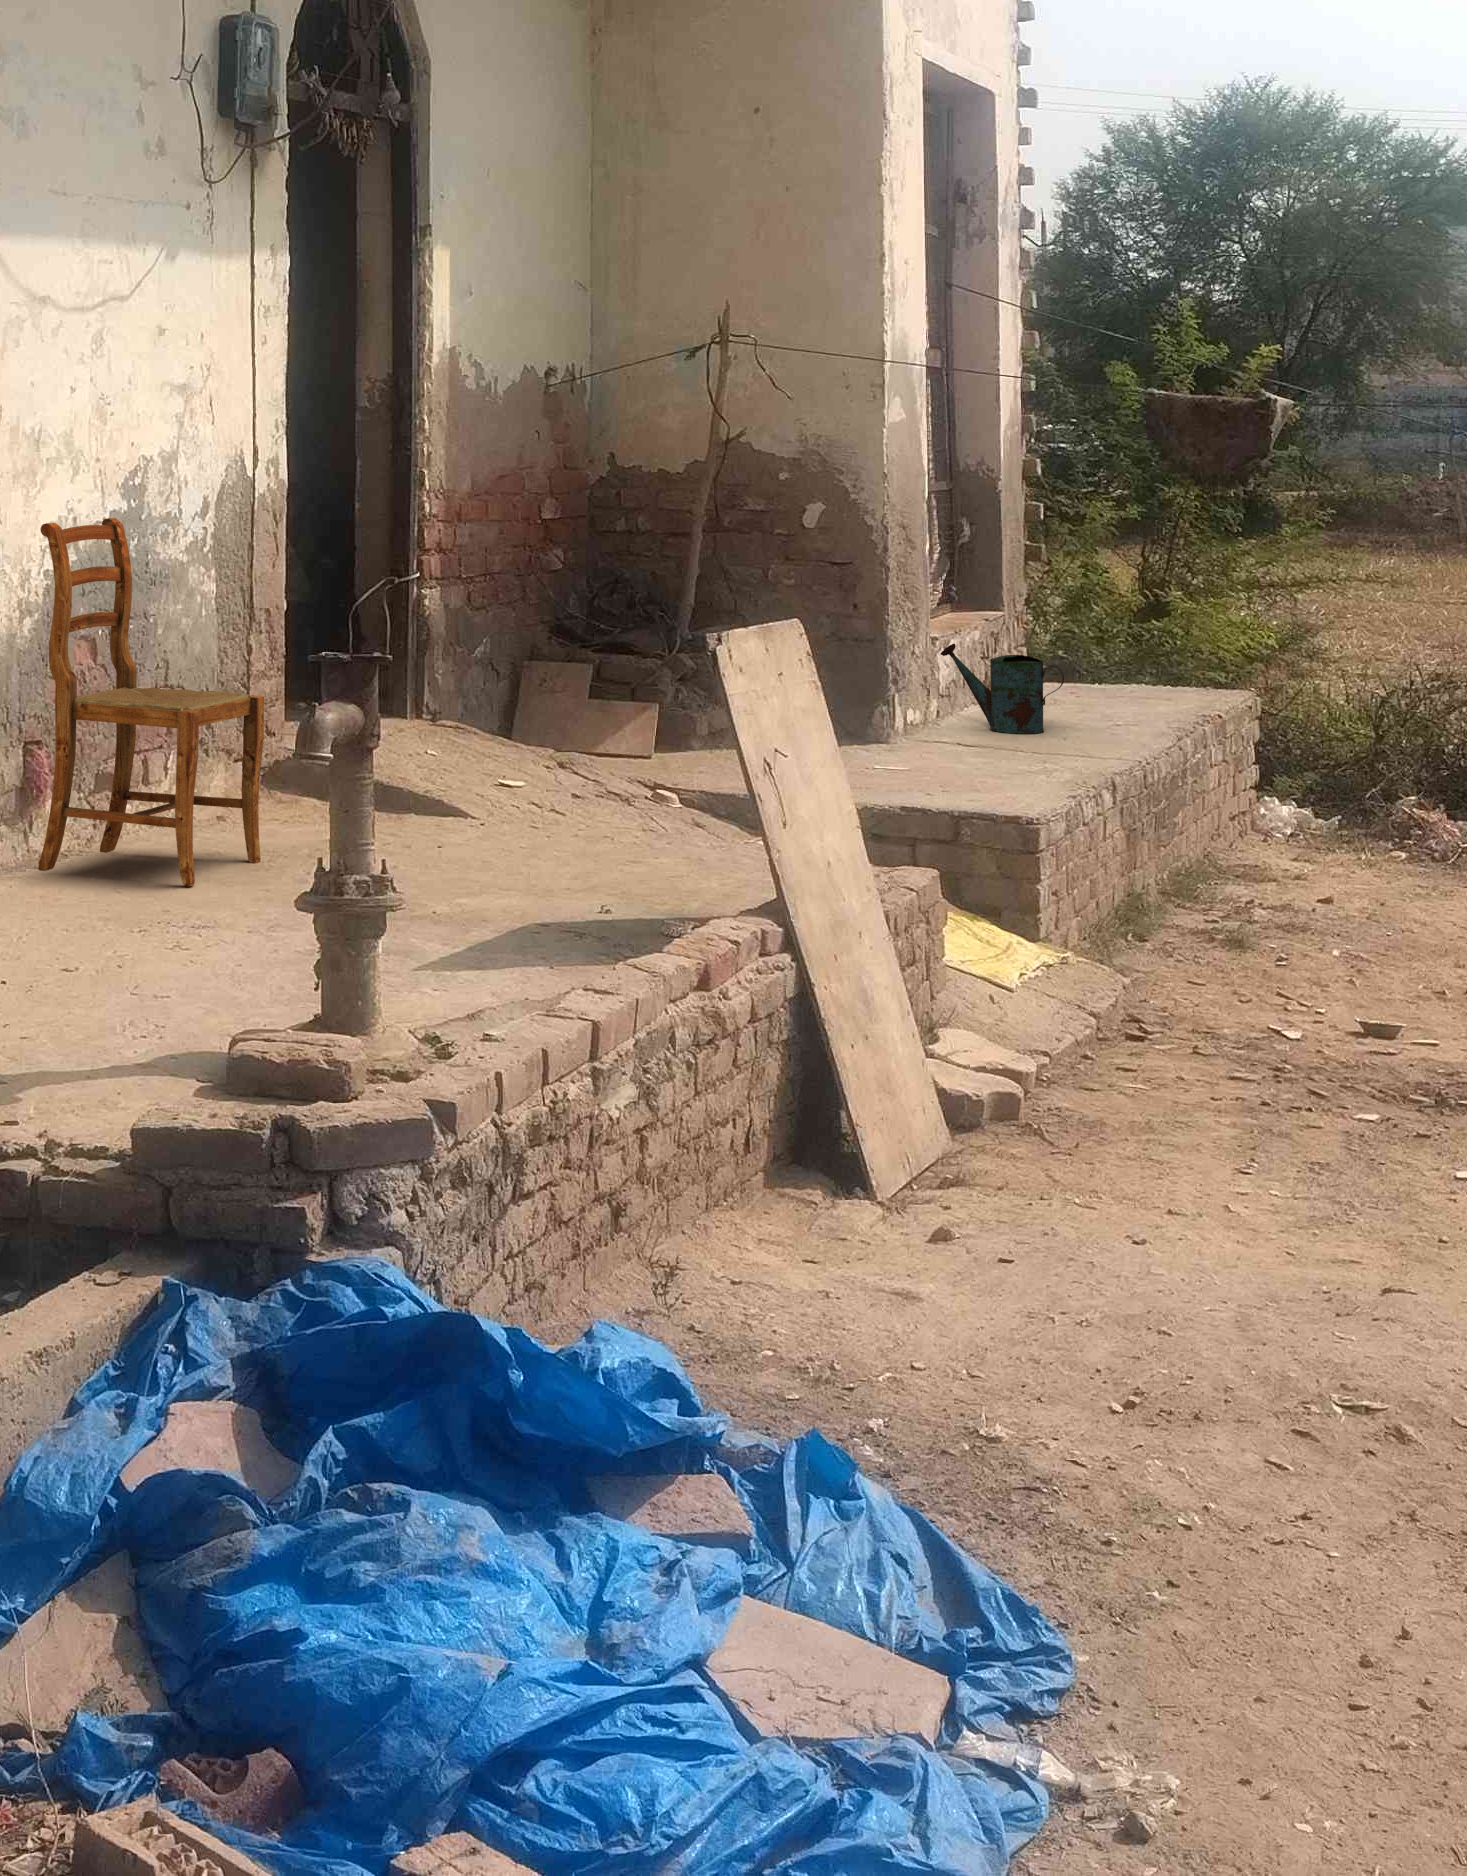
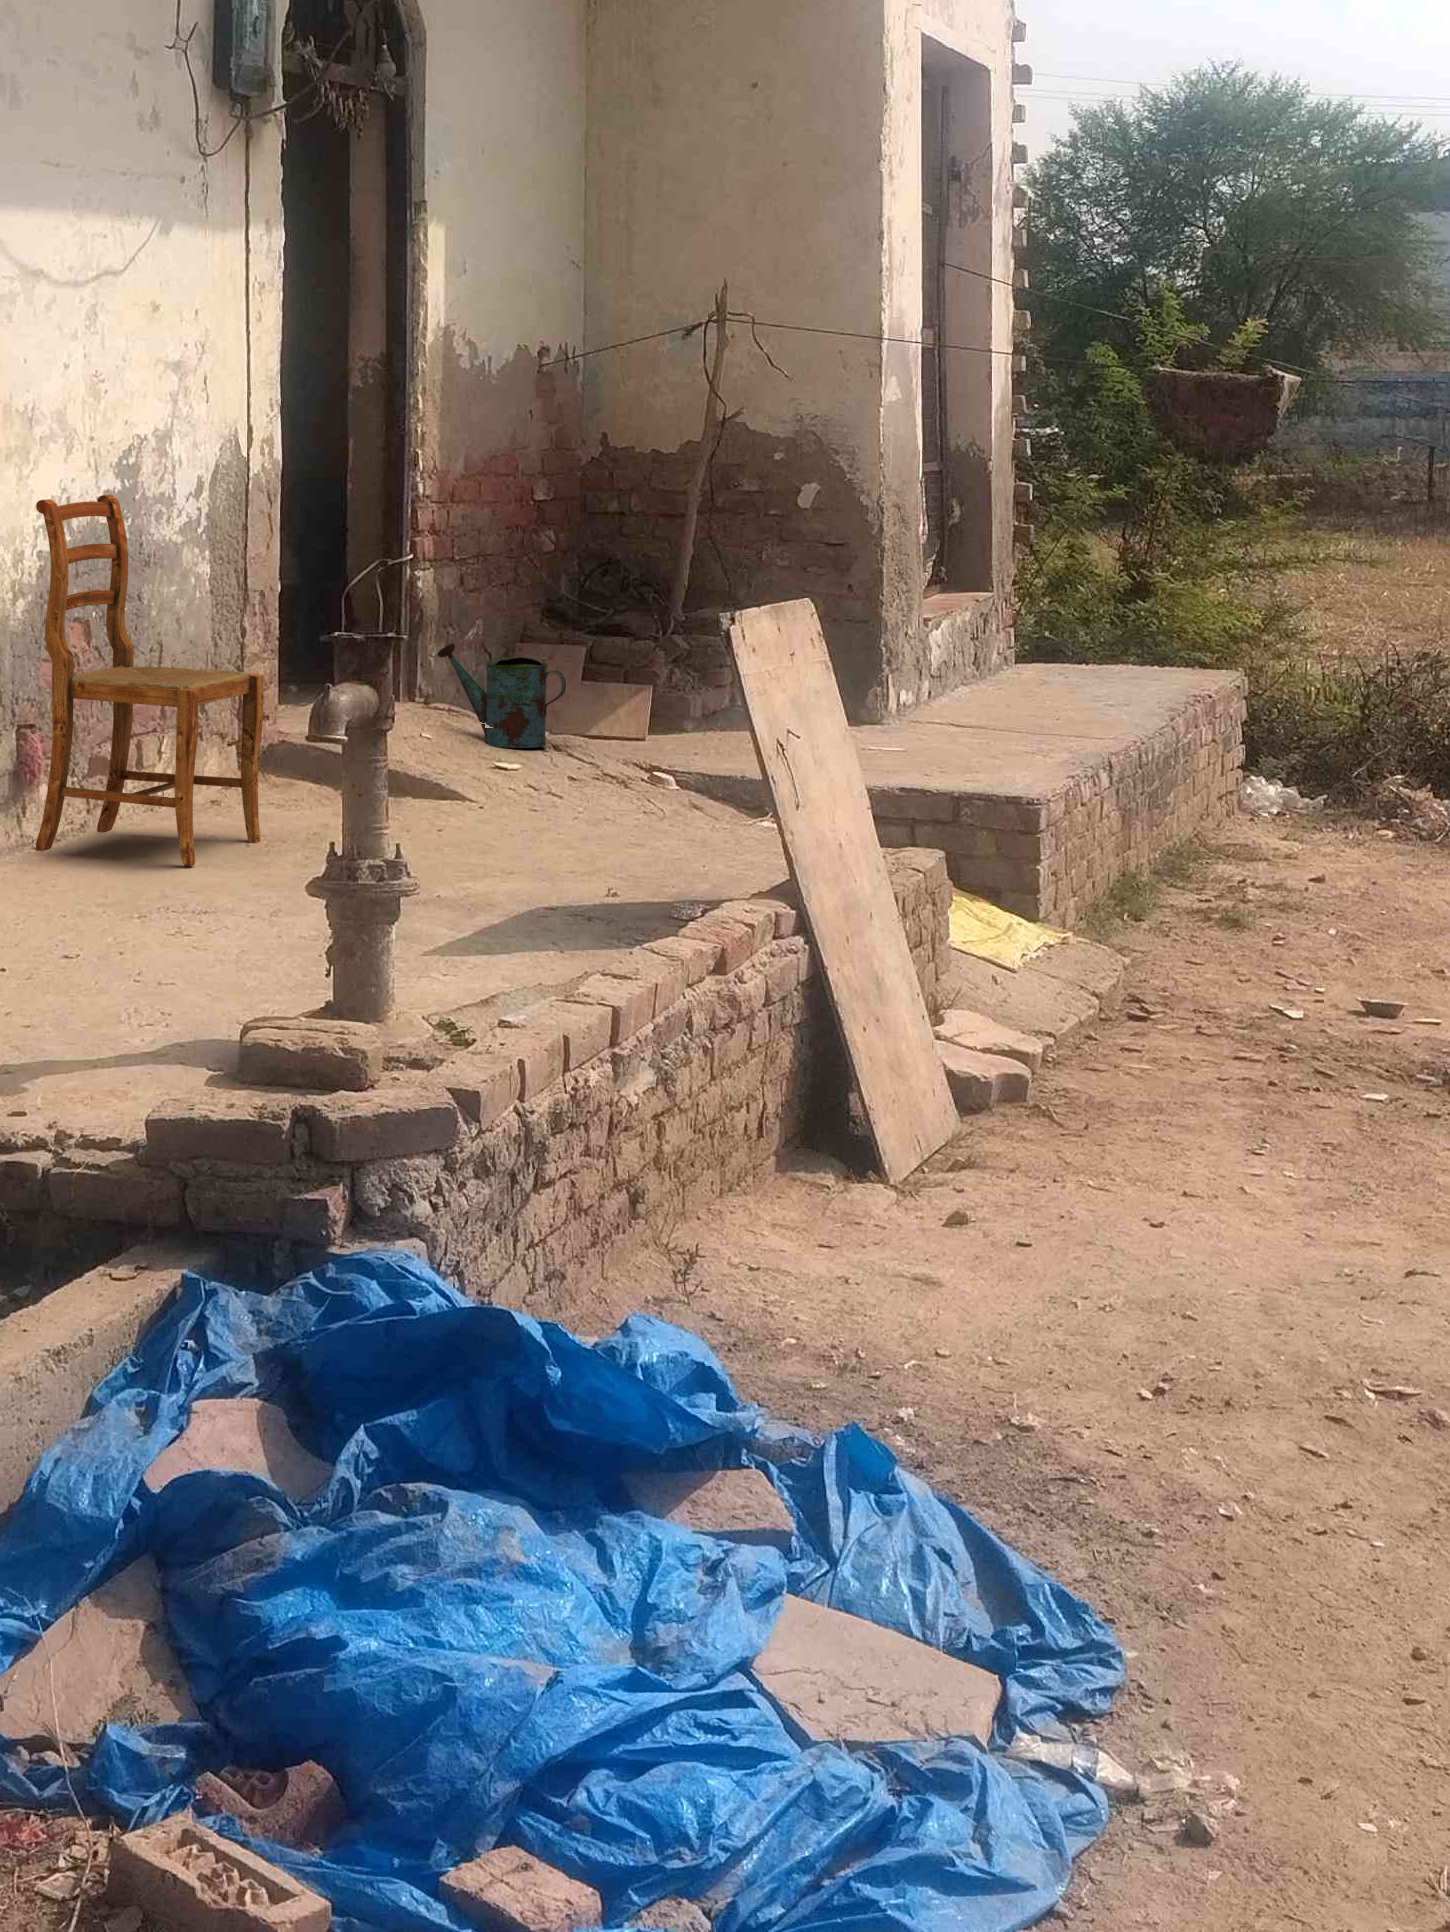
watering can: present [940,643,1064,734] -> present [437,643,566,748]

